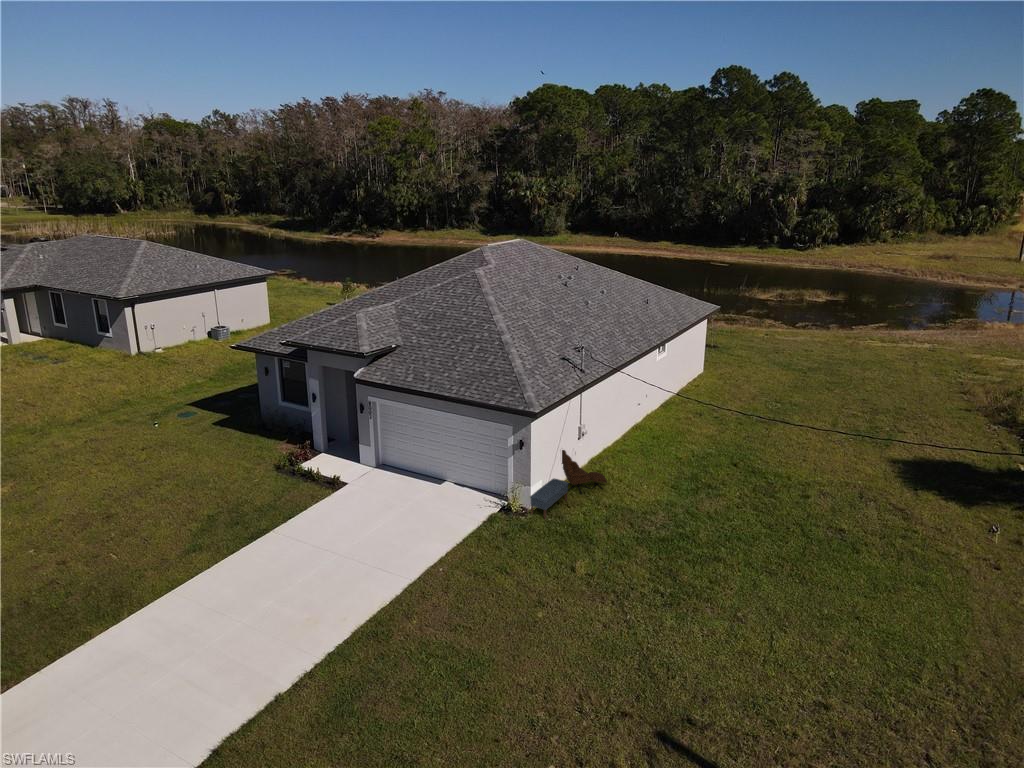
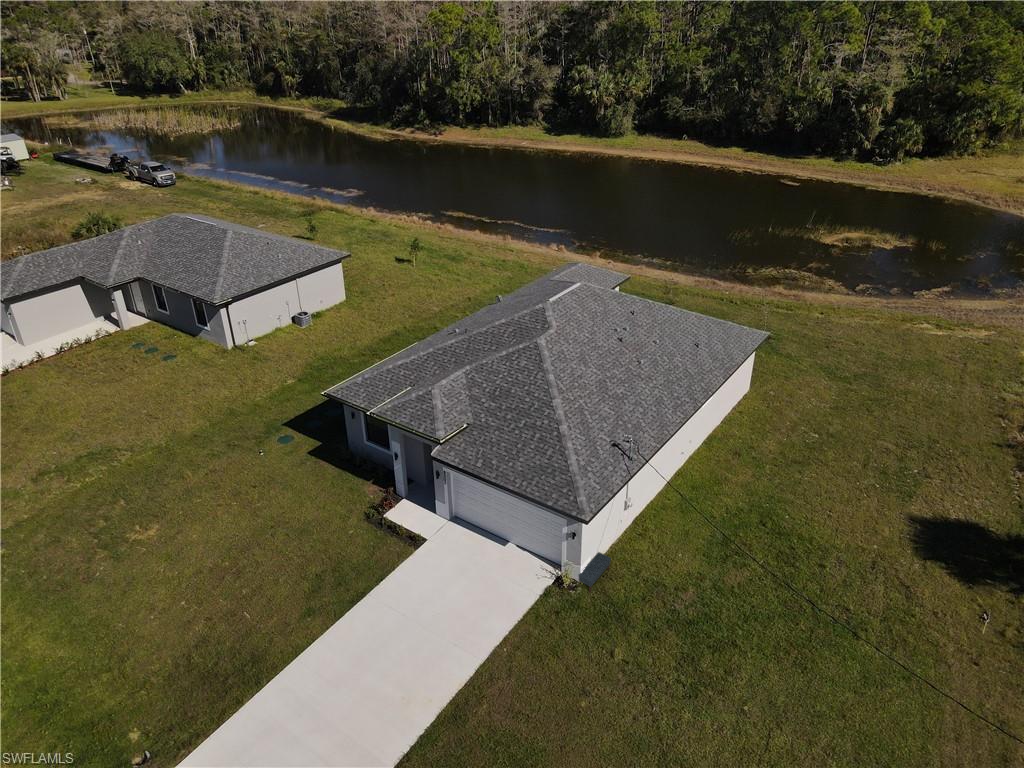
lounge chair: present [562,450,607,494] -> none [606,524,644,562]

